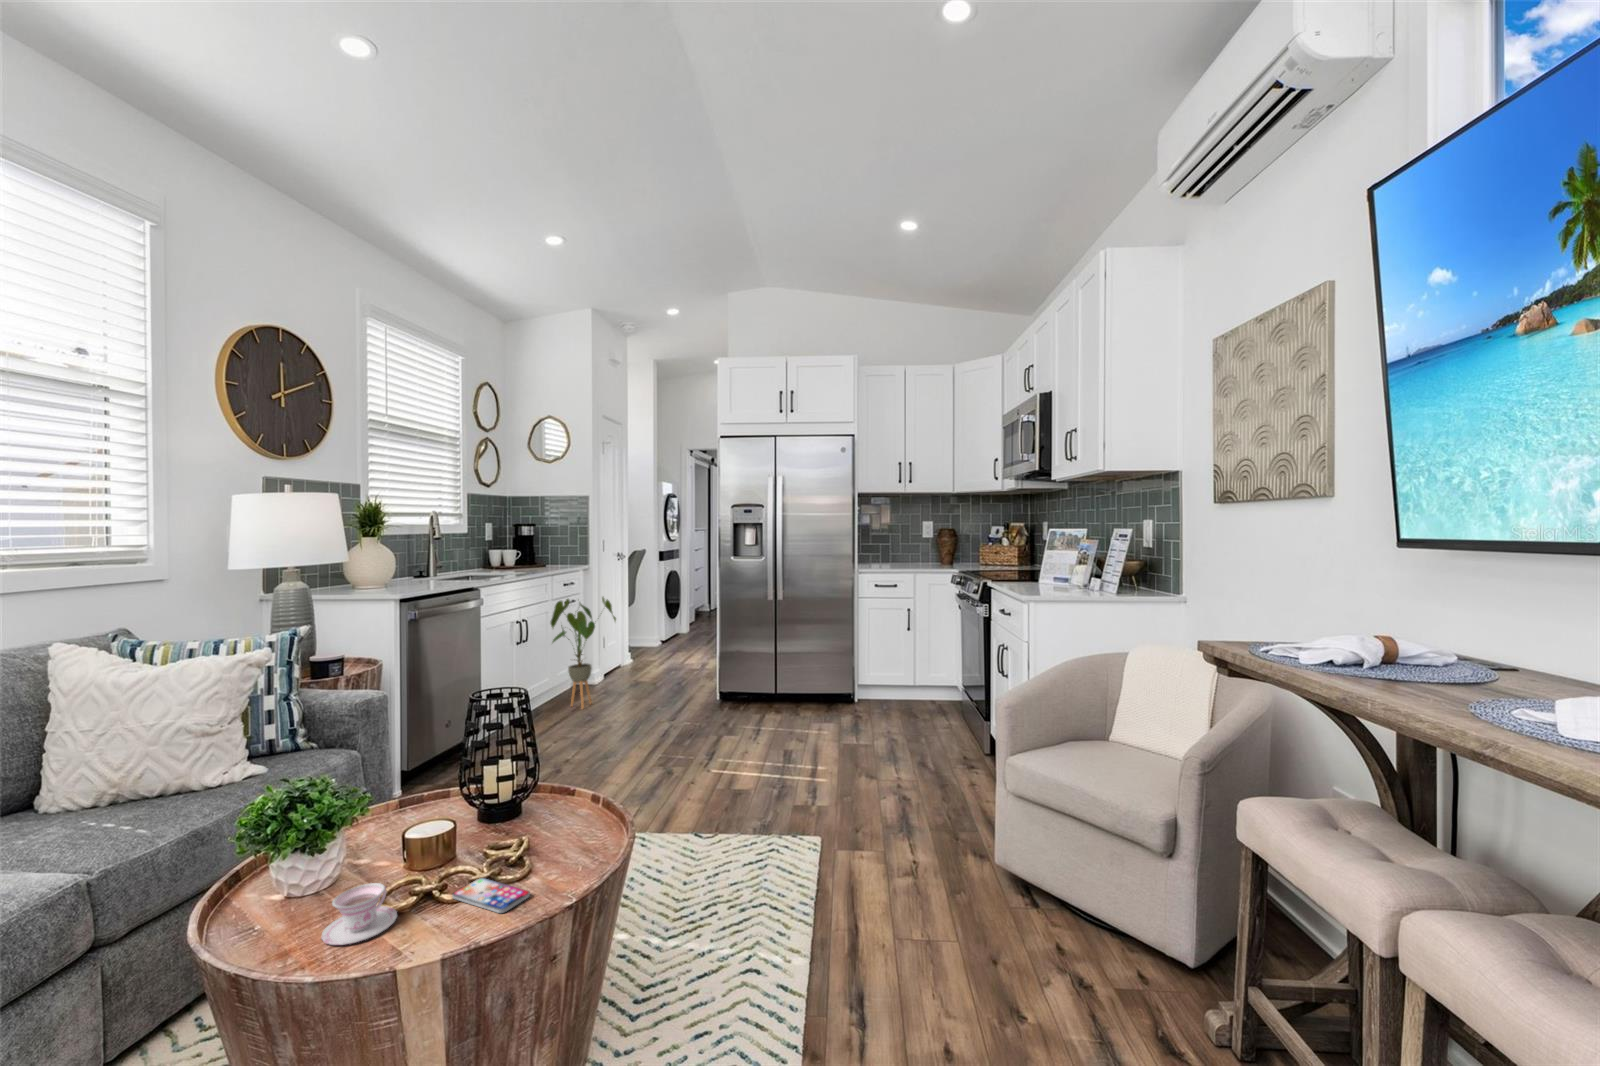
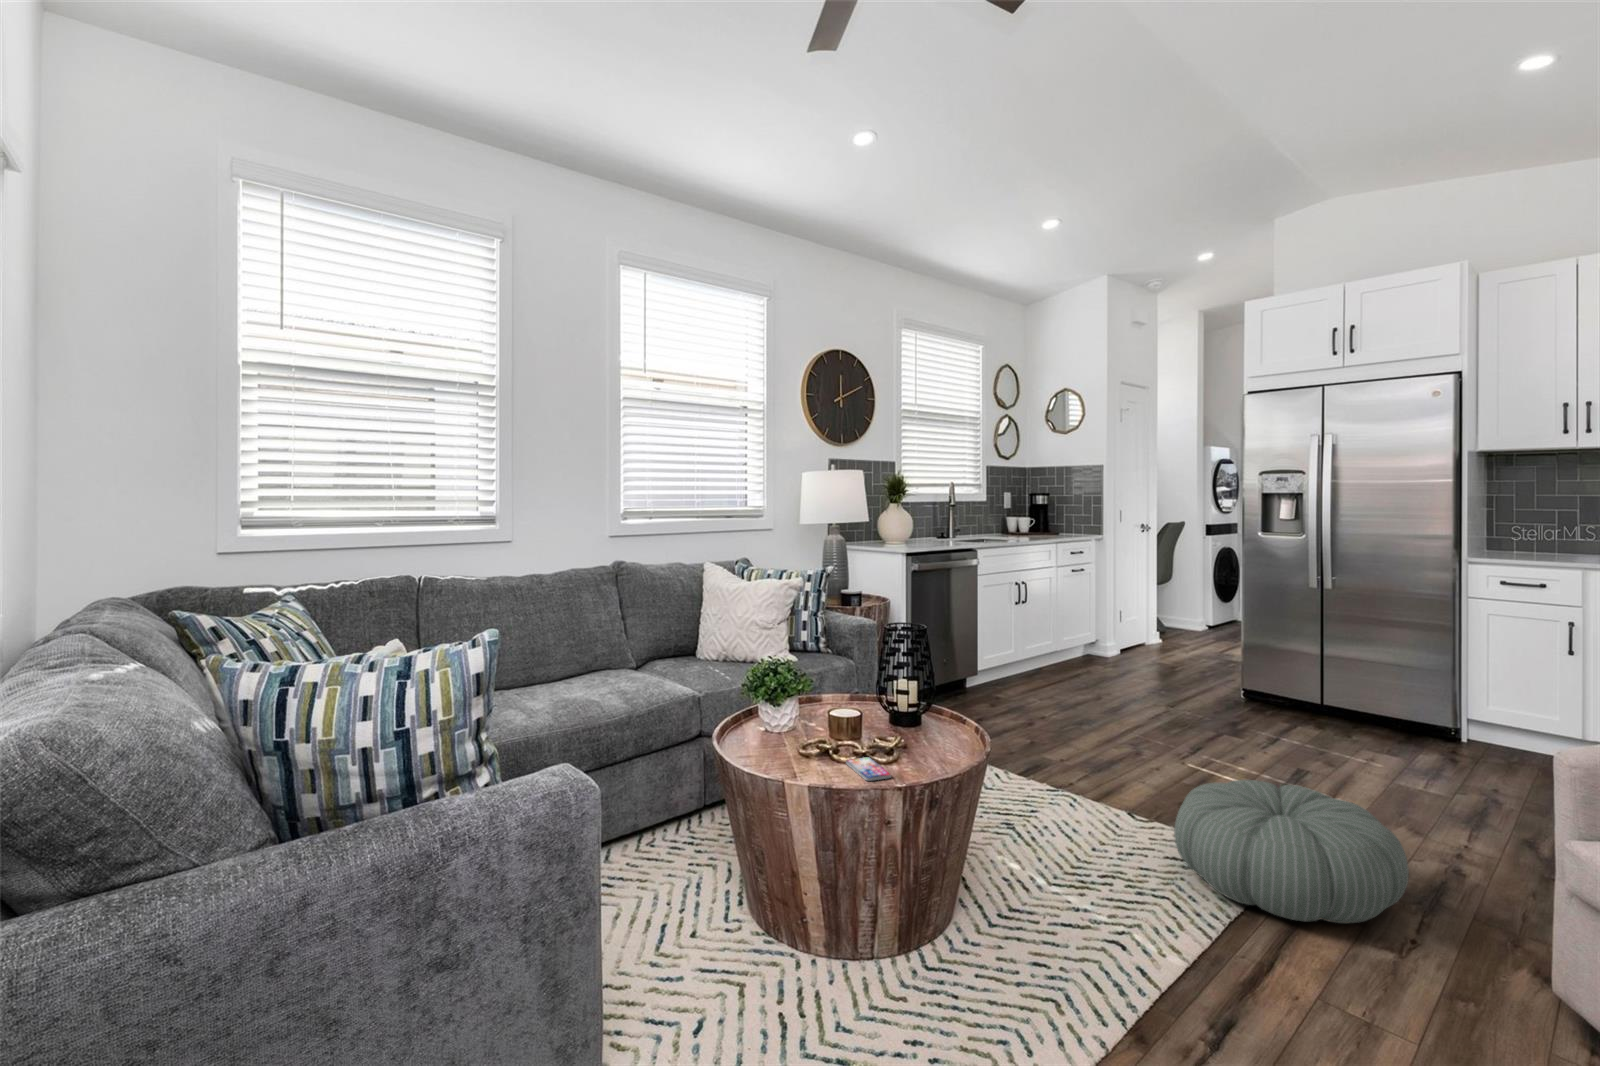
house plant: present [551,597,616,709] -> none [1049,568,1122,680]
pouf: none [749,765,913,883] -> present [1174,780,1409,923]
teacup: present [322,883,397,945] -> none [768,735,812,768]

